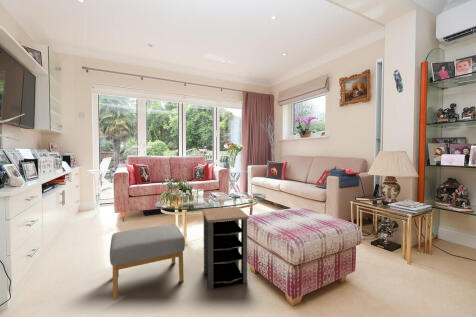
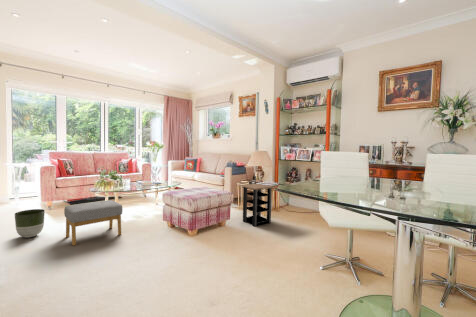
side table: present [202,207,249,290] -> present [242,184,273,226]
planter: none [59,231,95,271] -> present [15,209,45,238]

